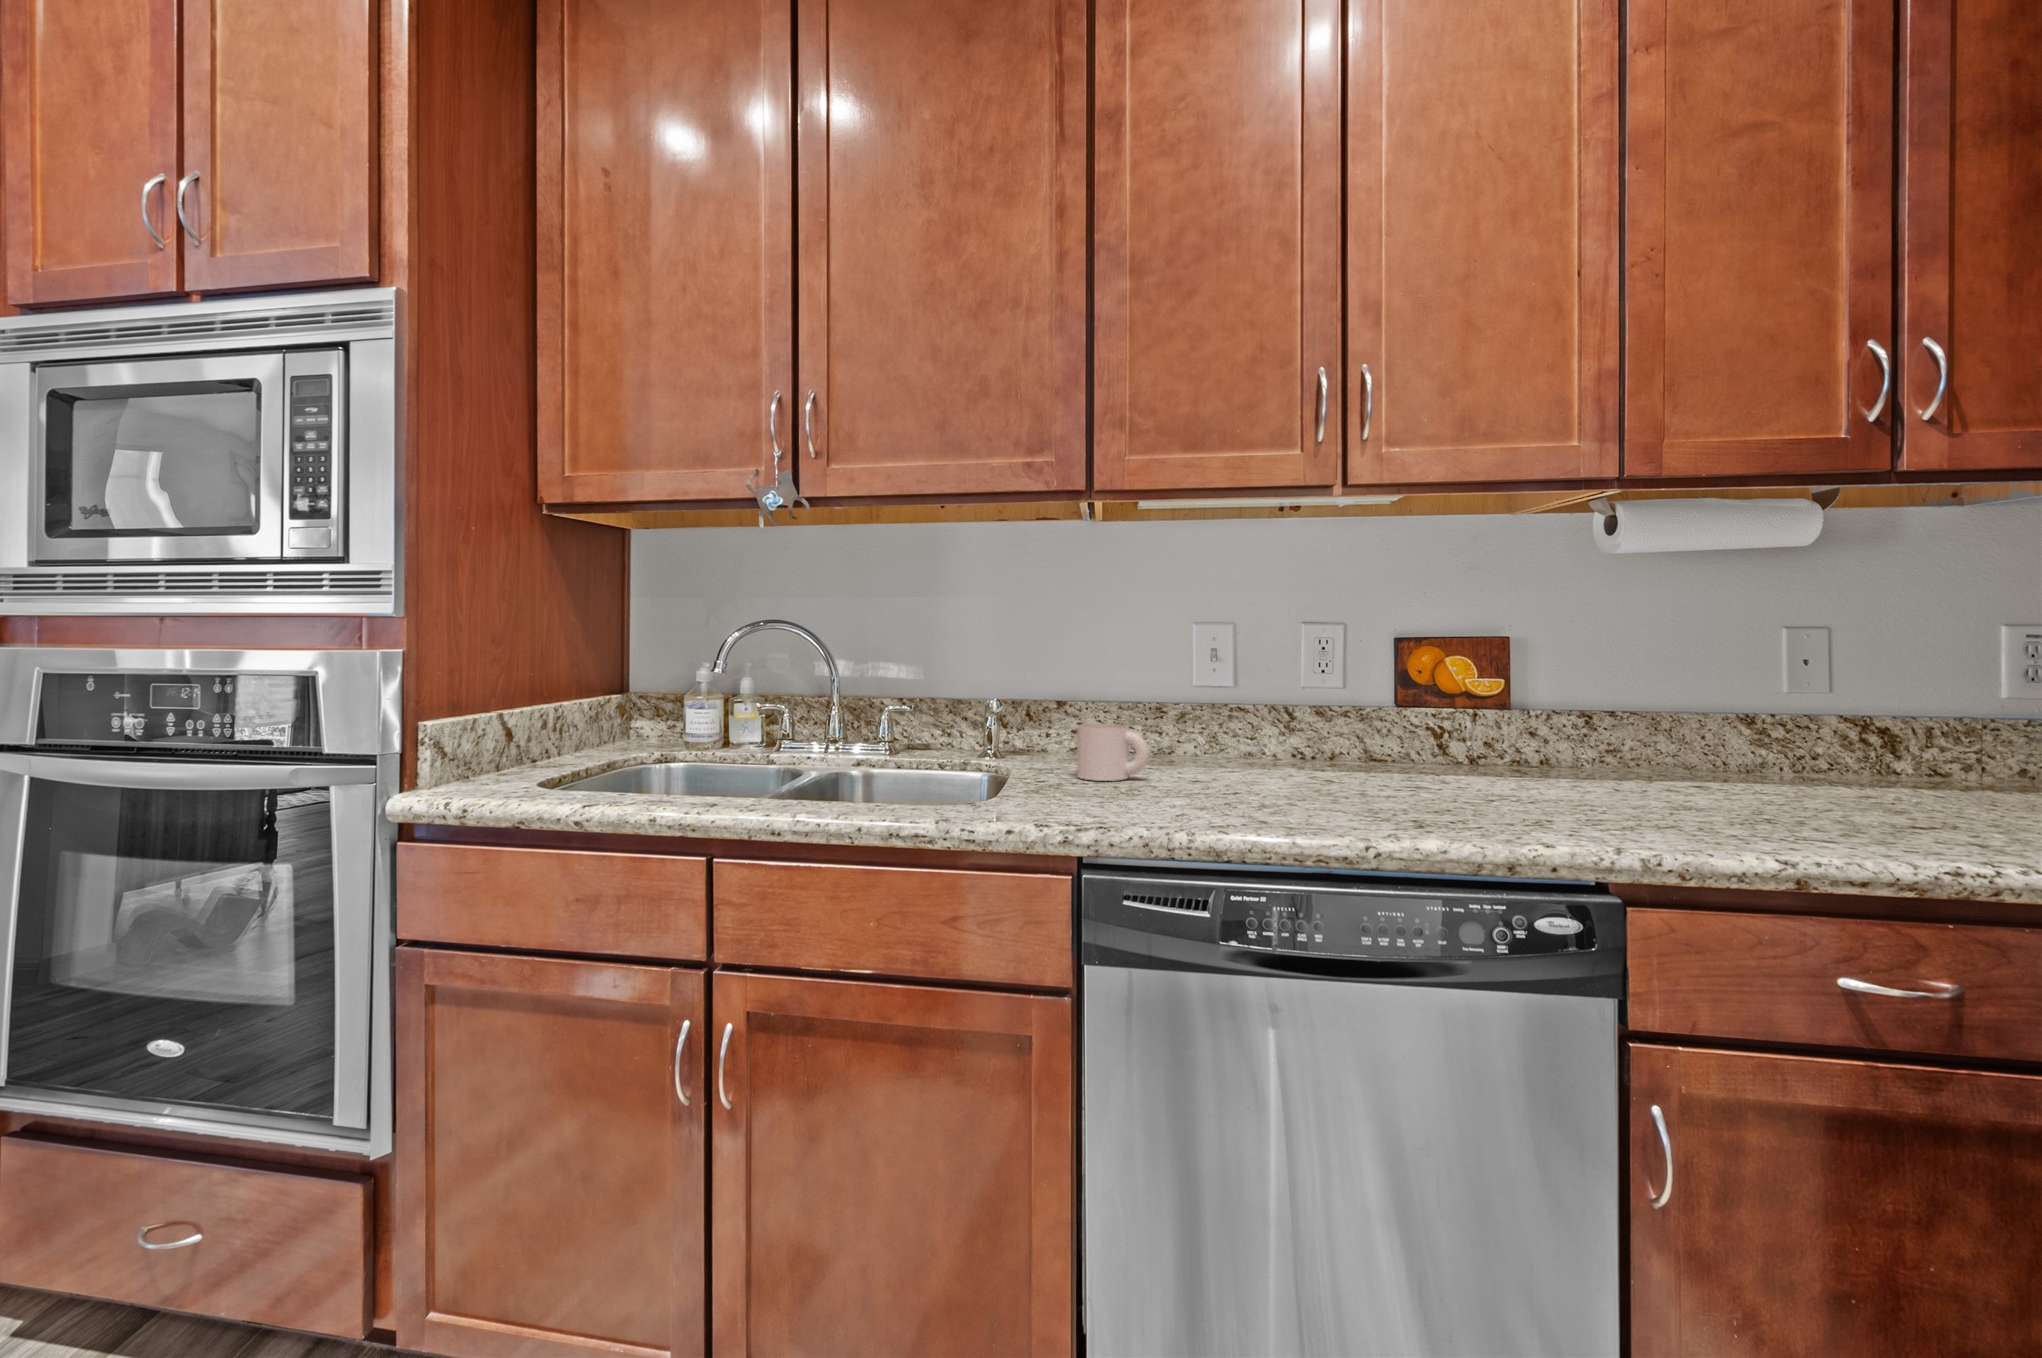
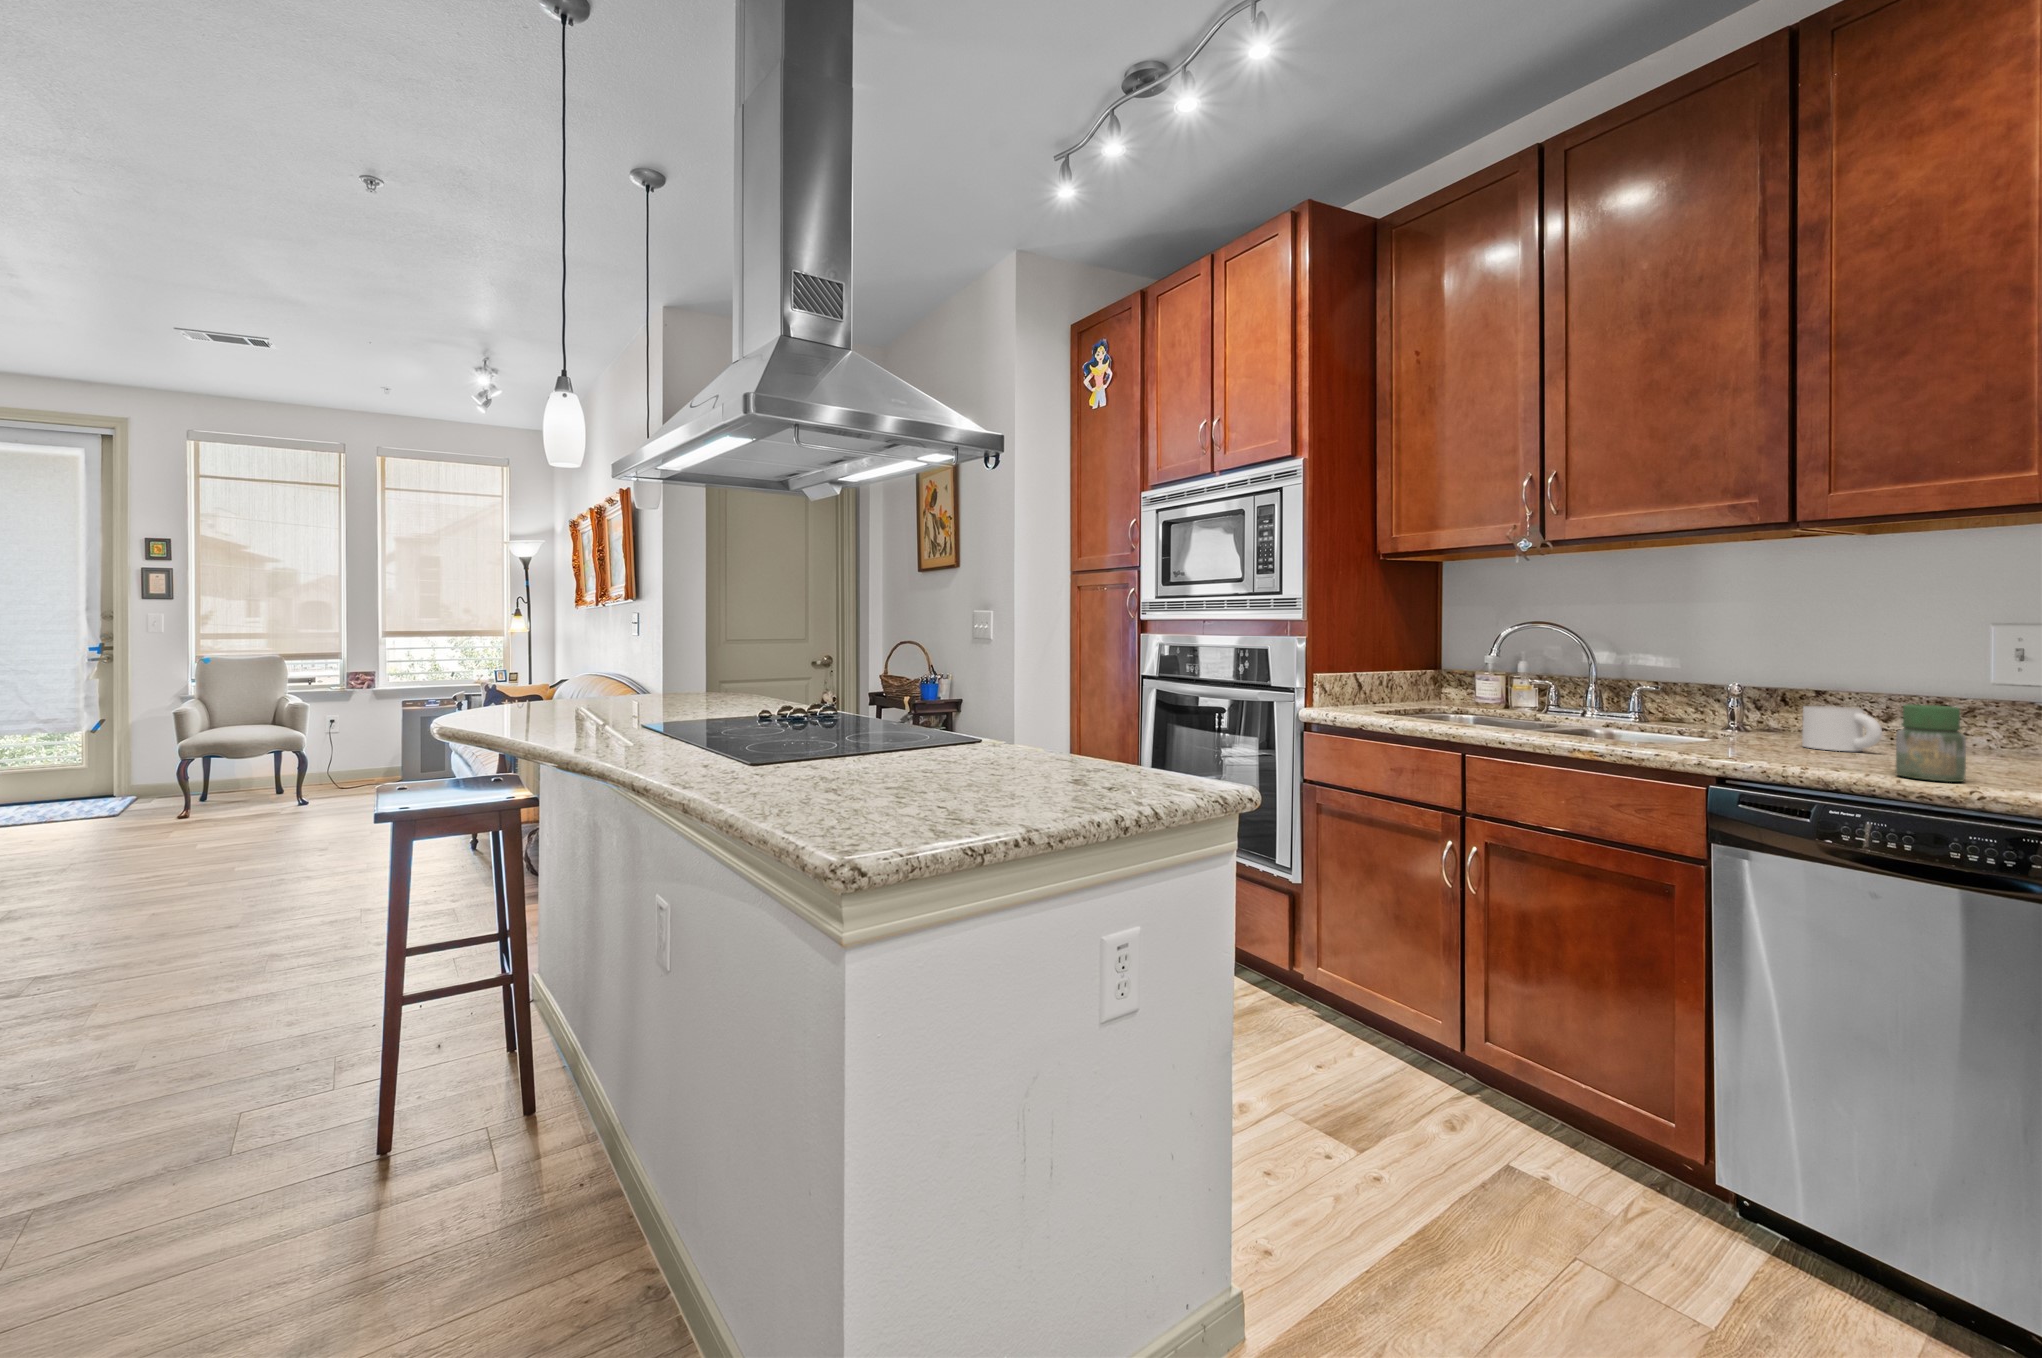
jar: none [1224,724,1283,823] -> present [1896,704,1966,782]

